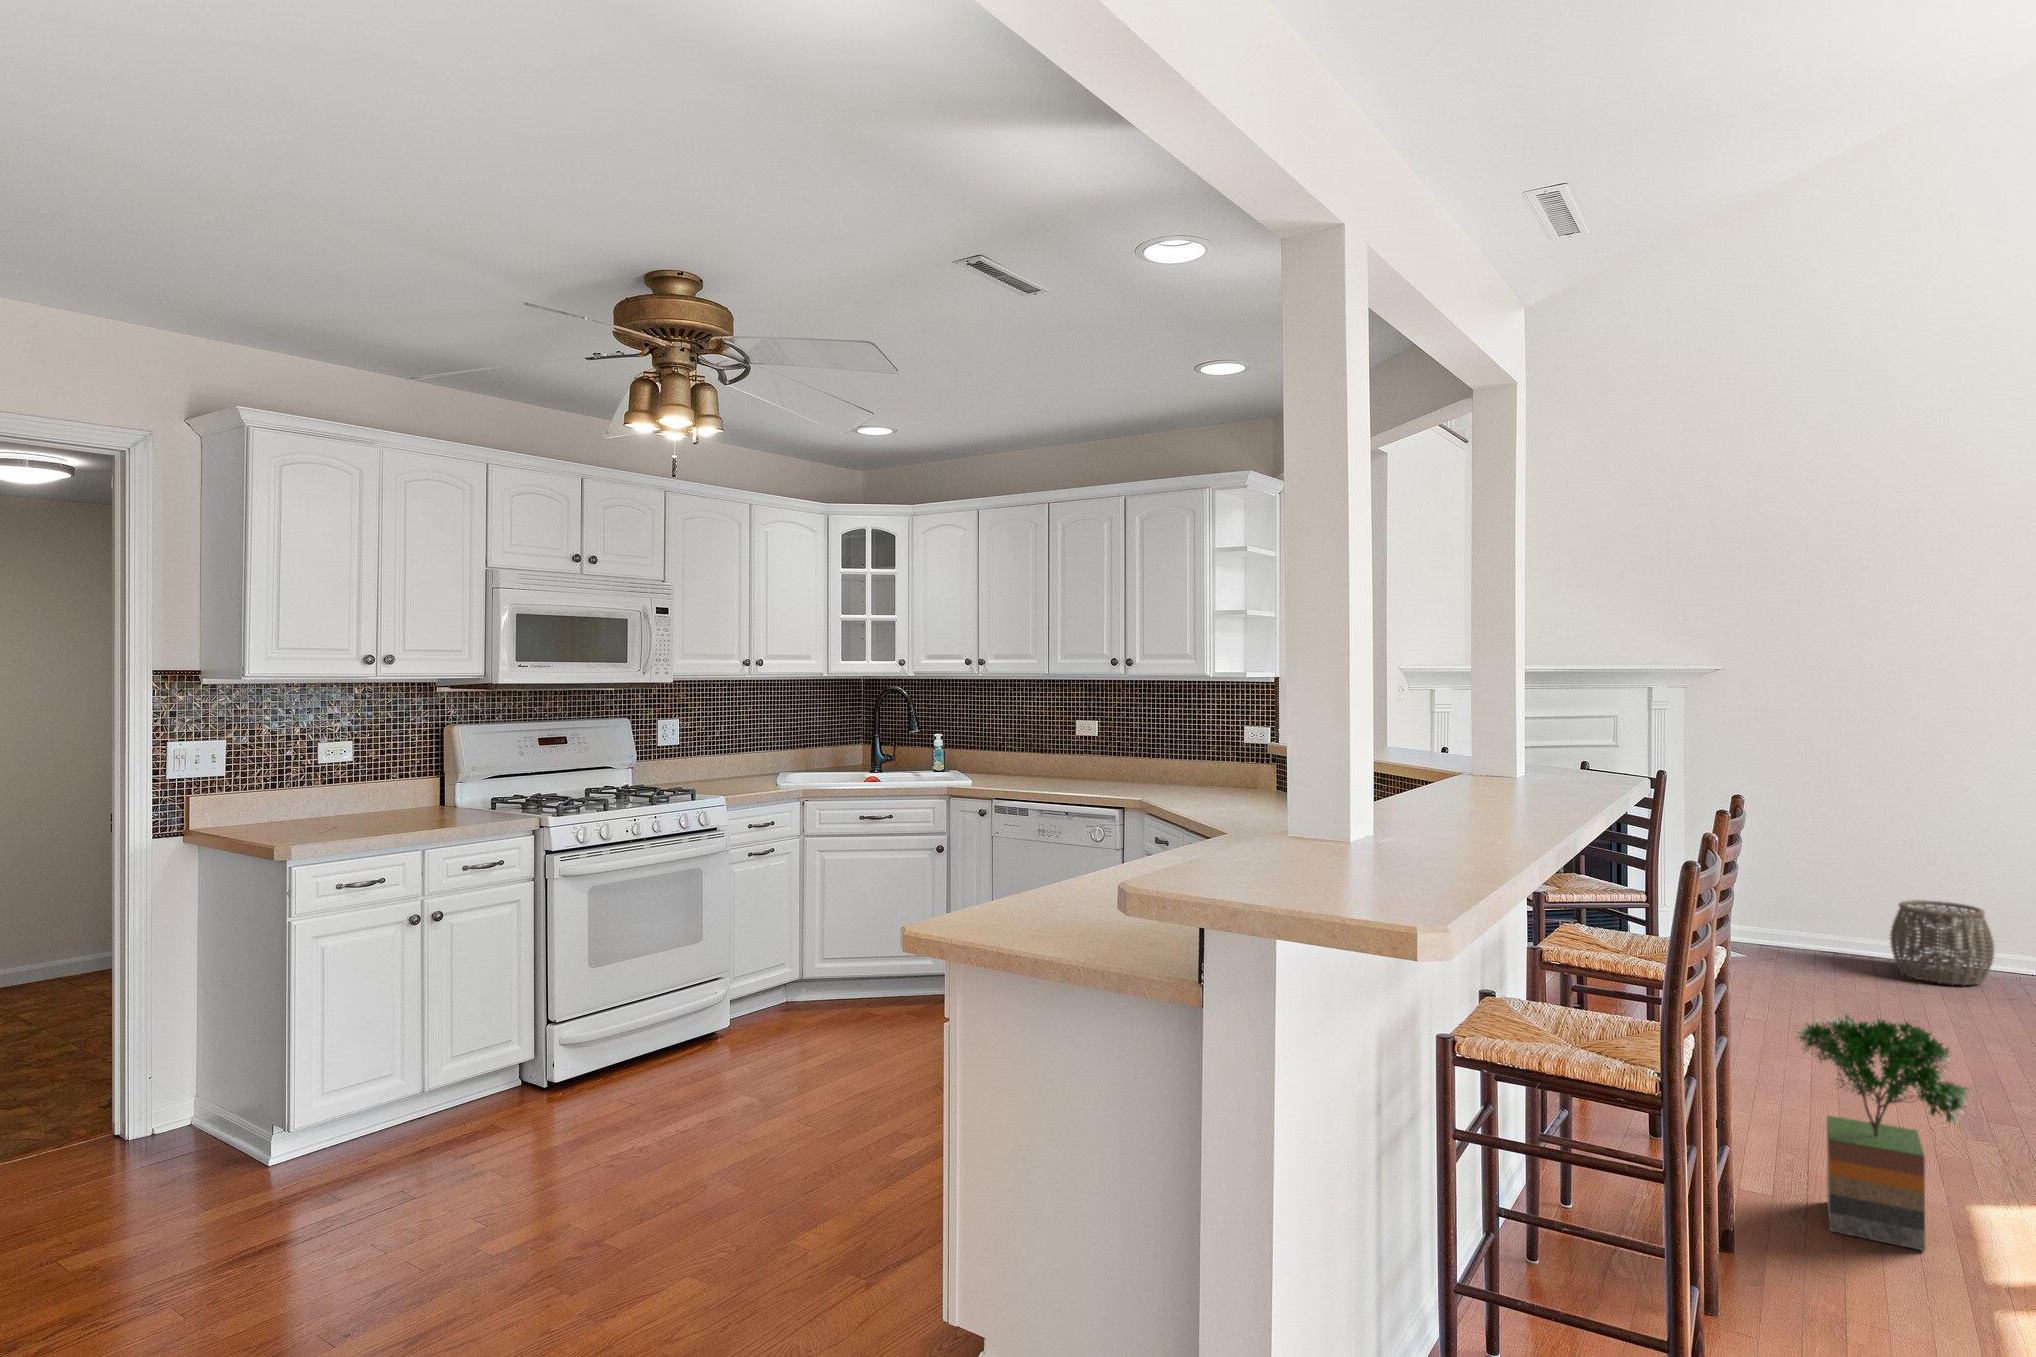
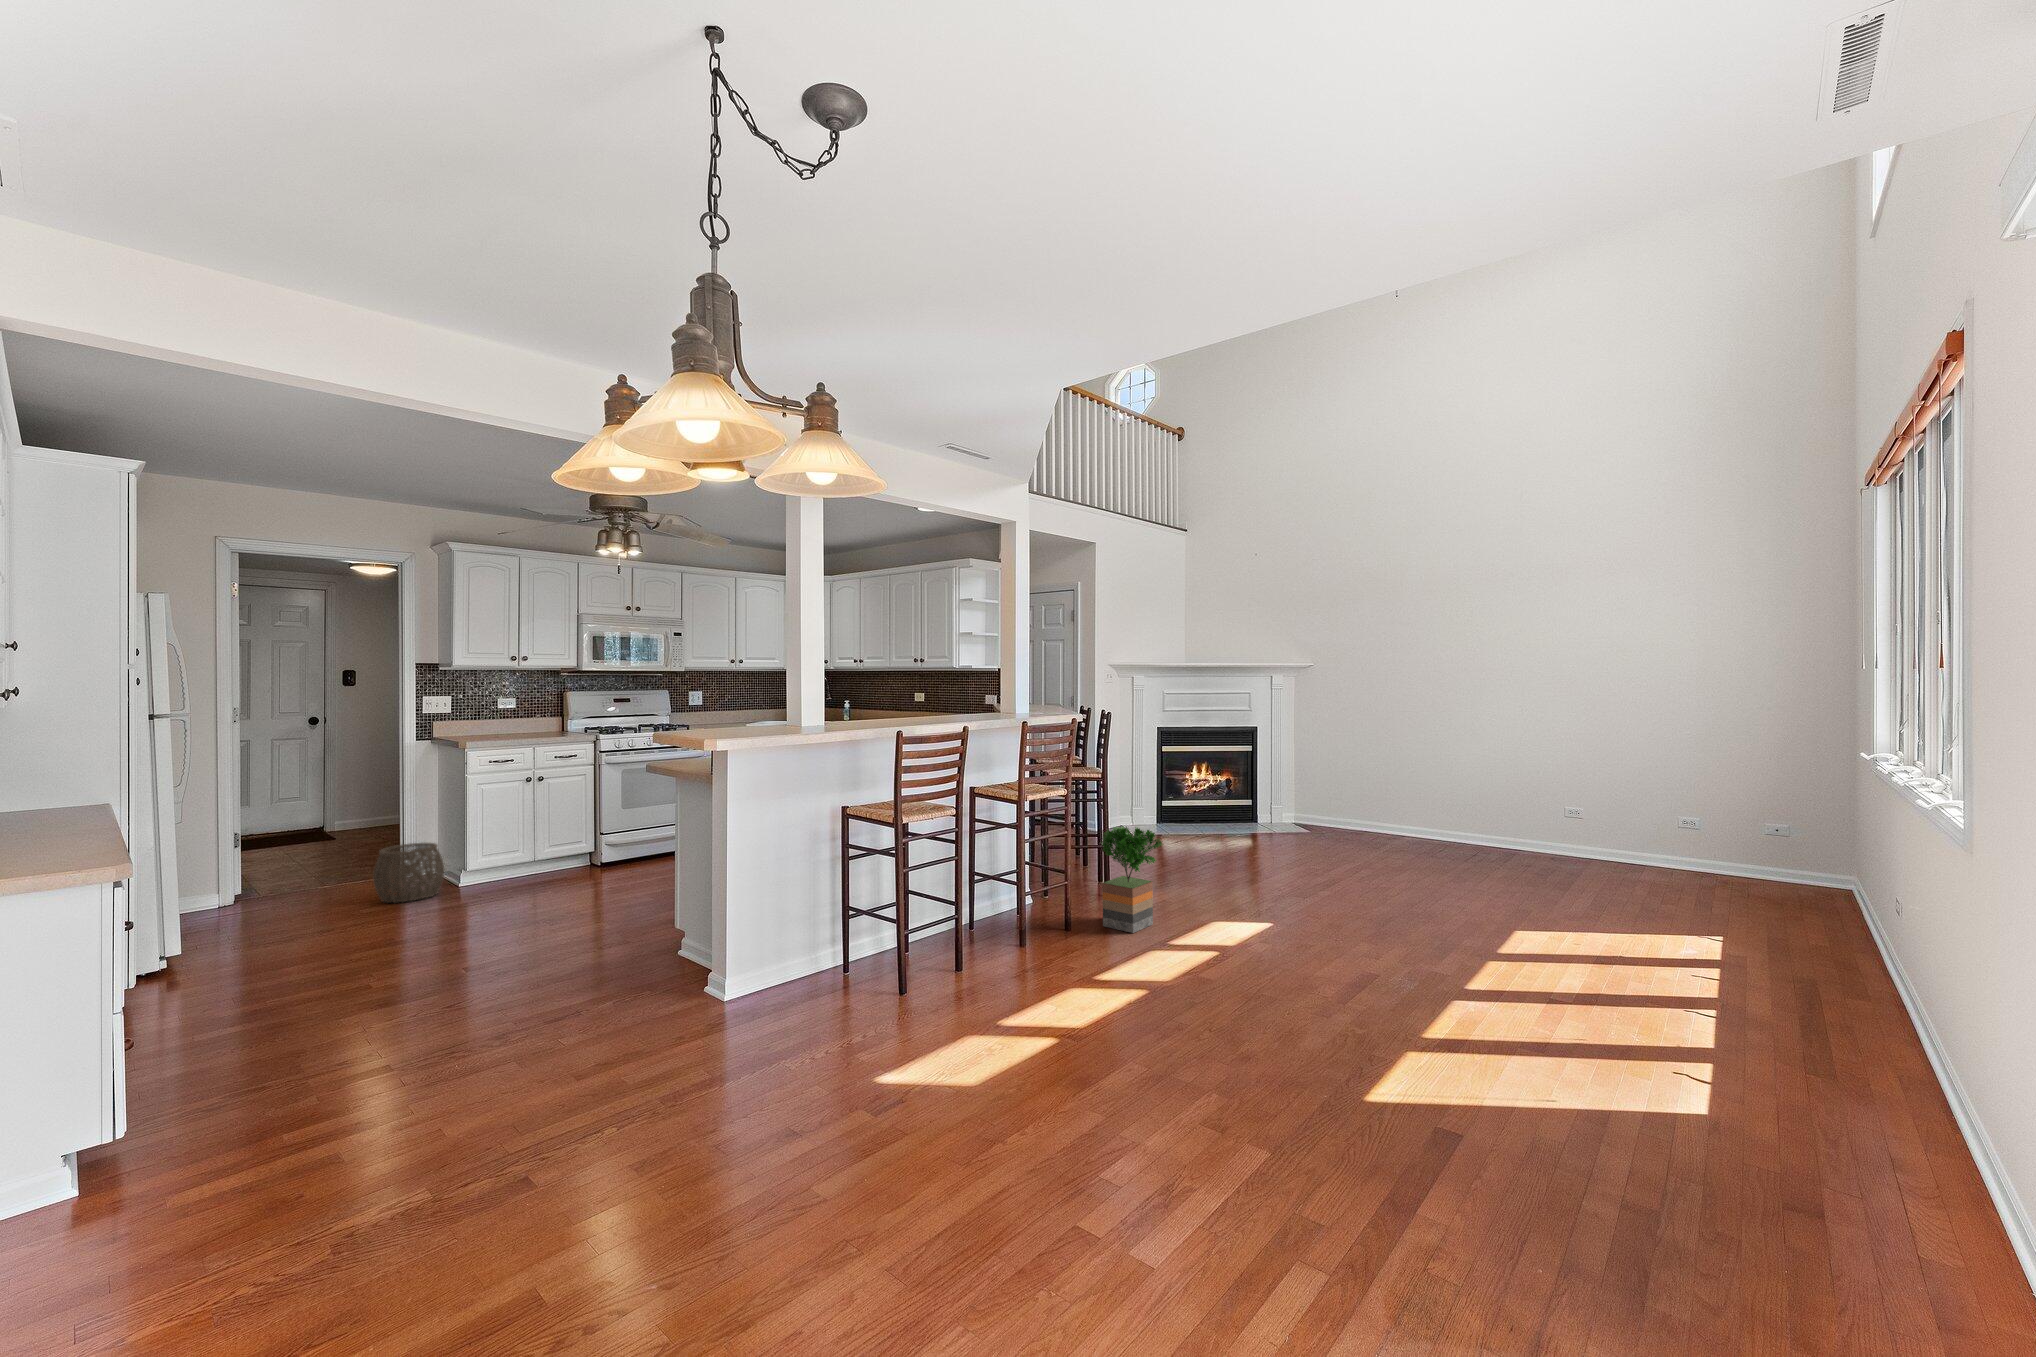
woven basket: present [1890,900,1995,986] -> present [373,843,444,903]

